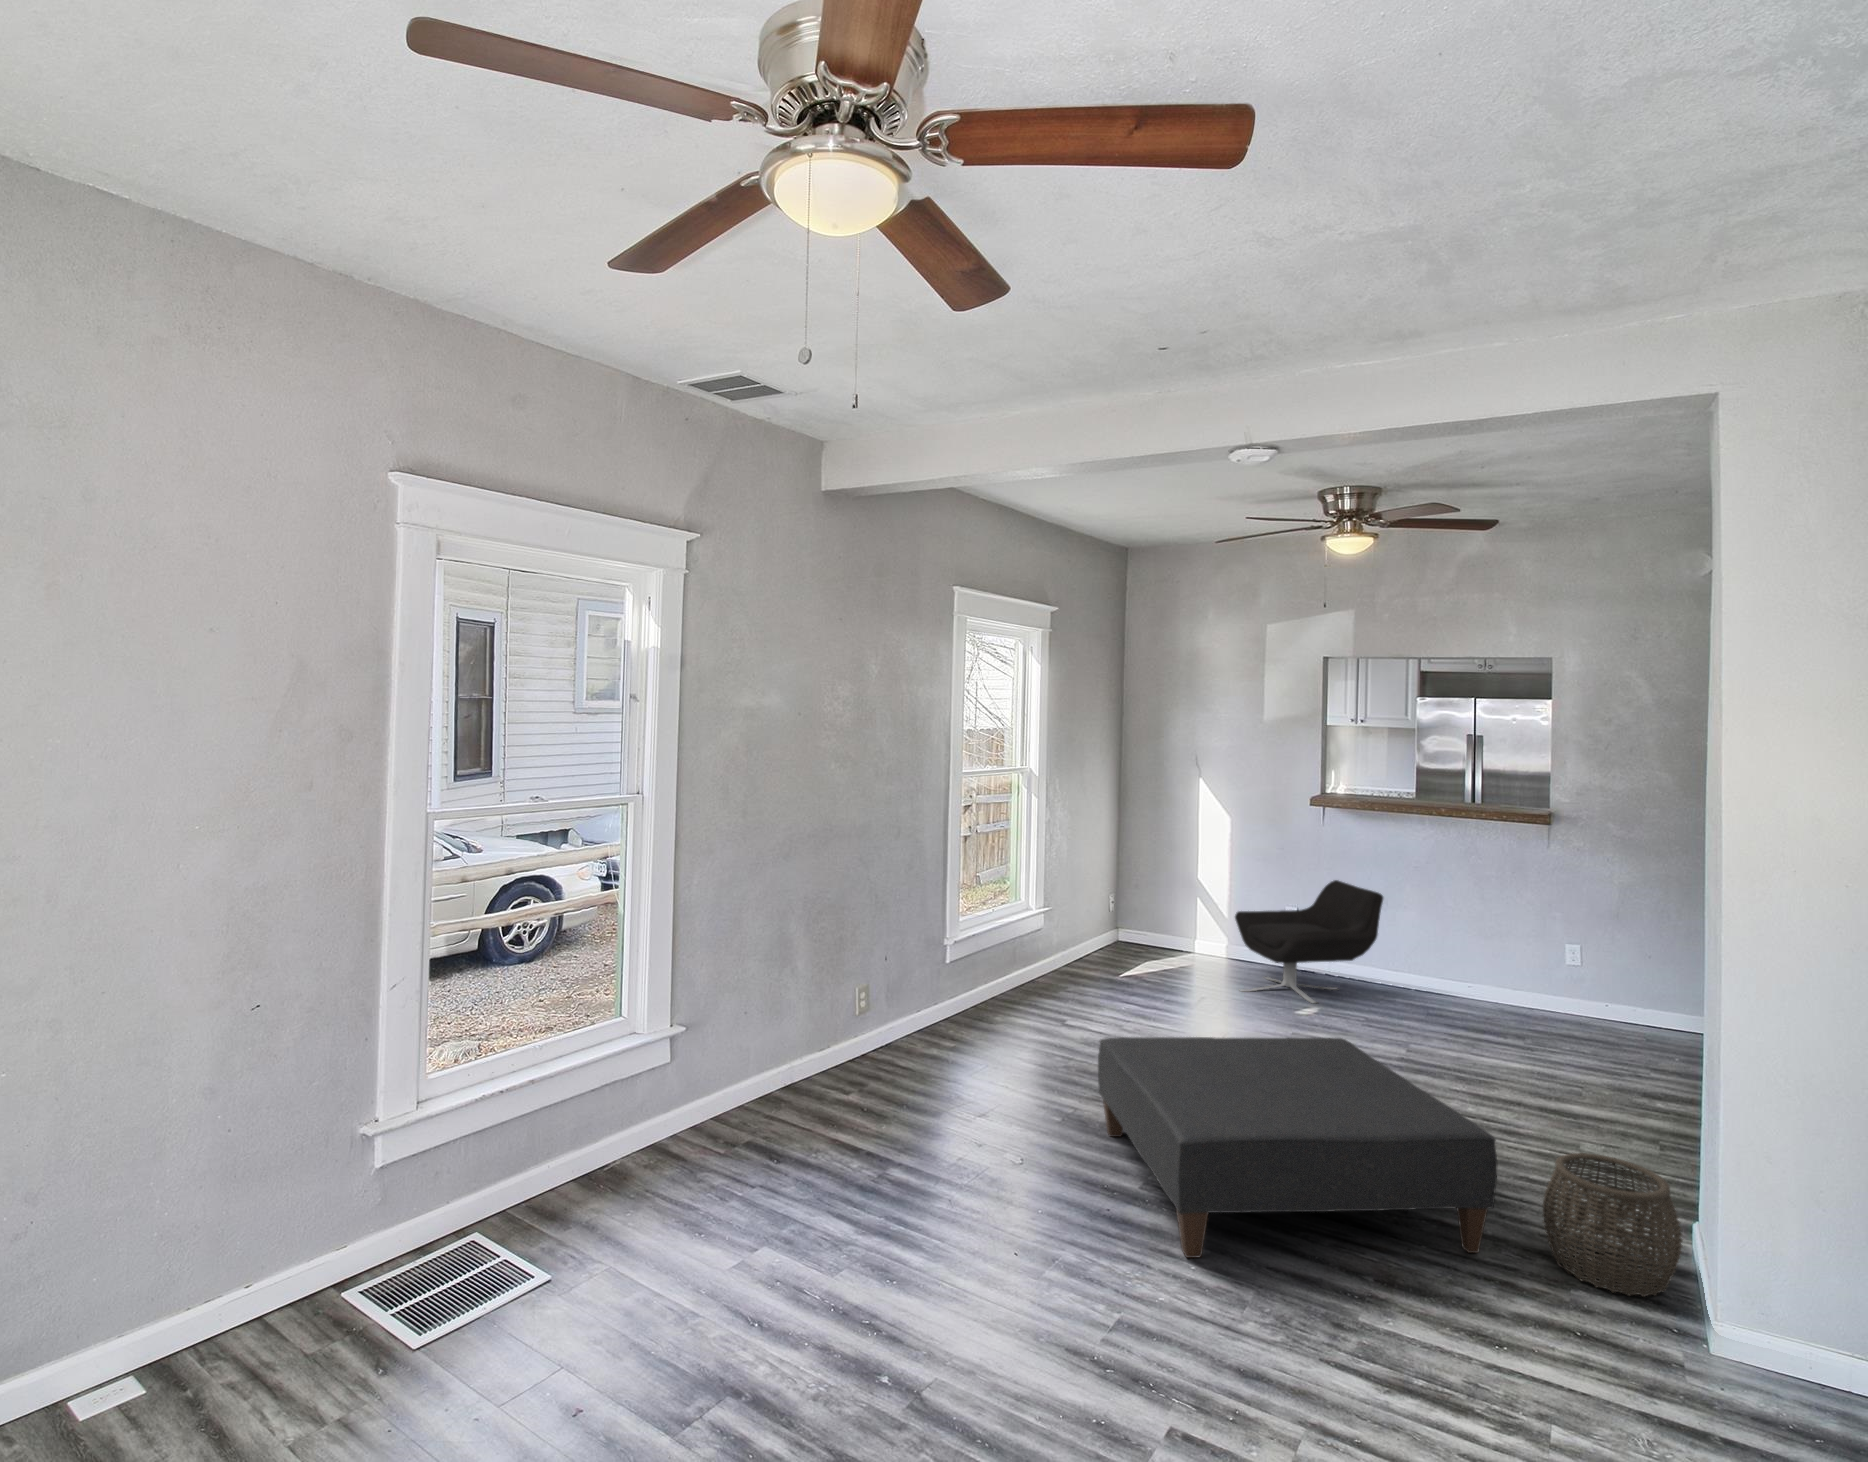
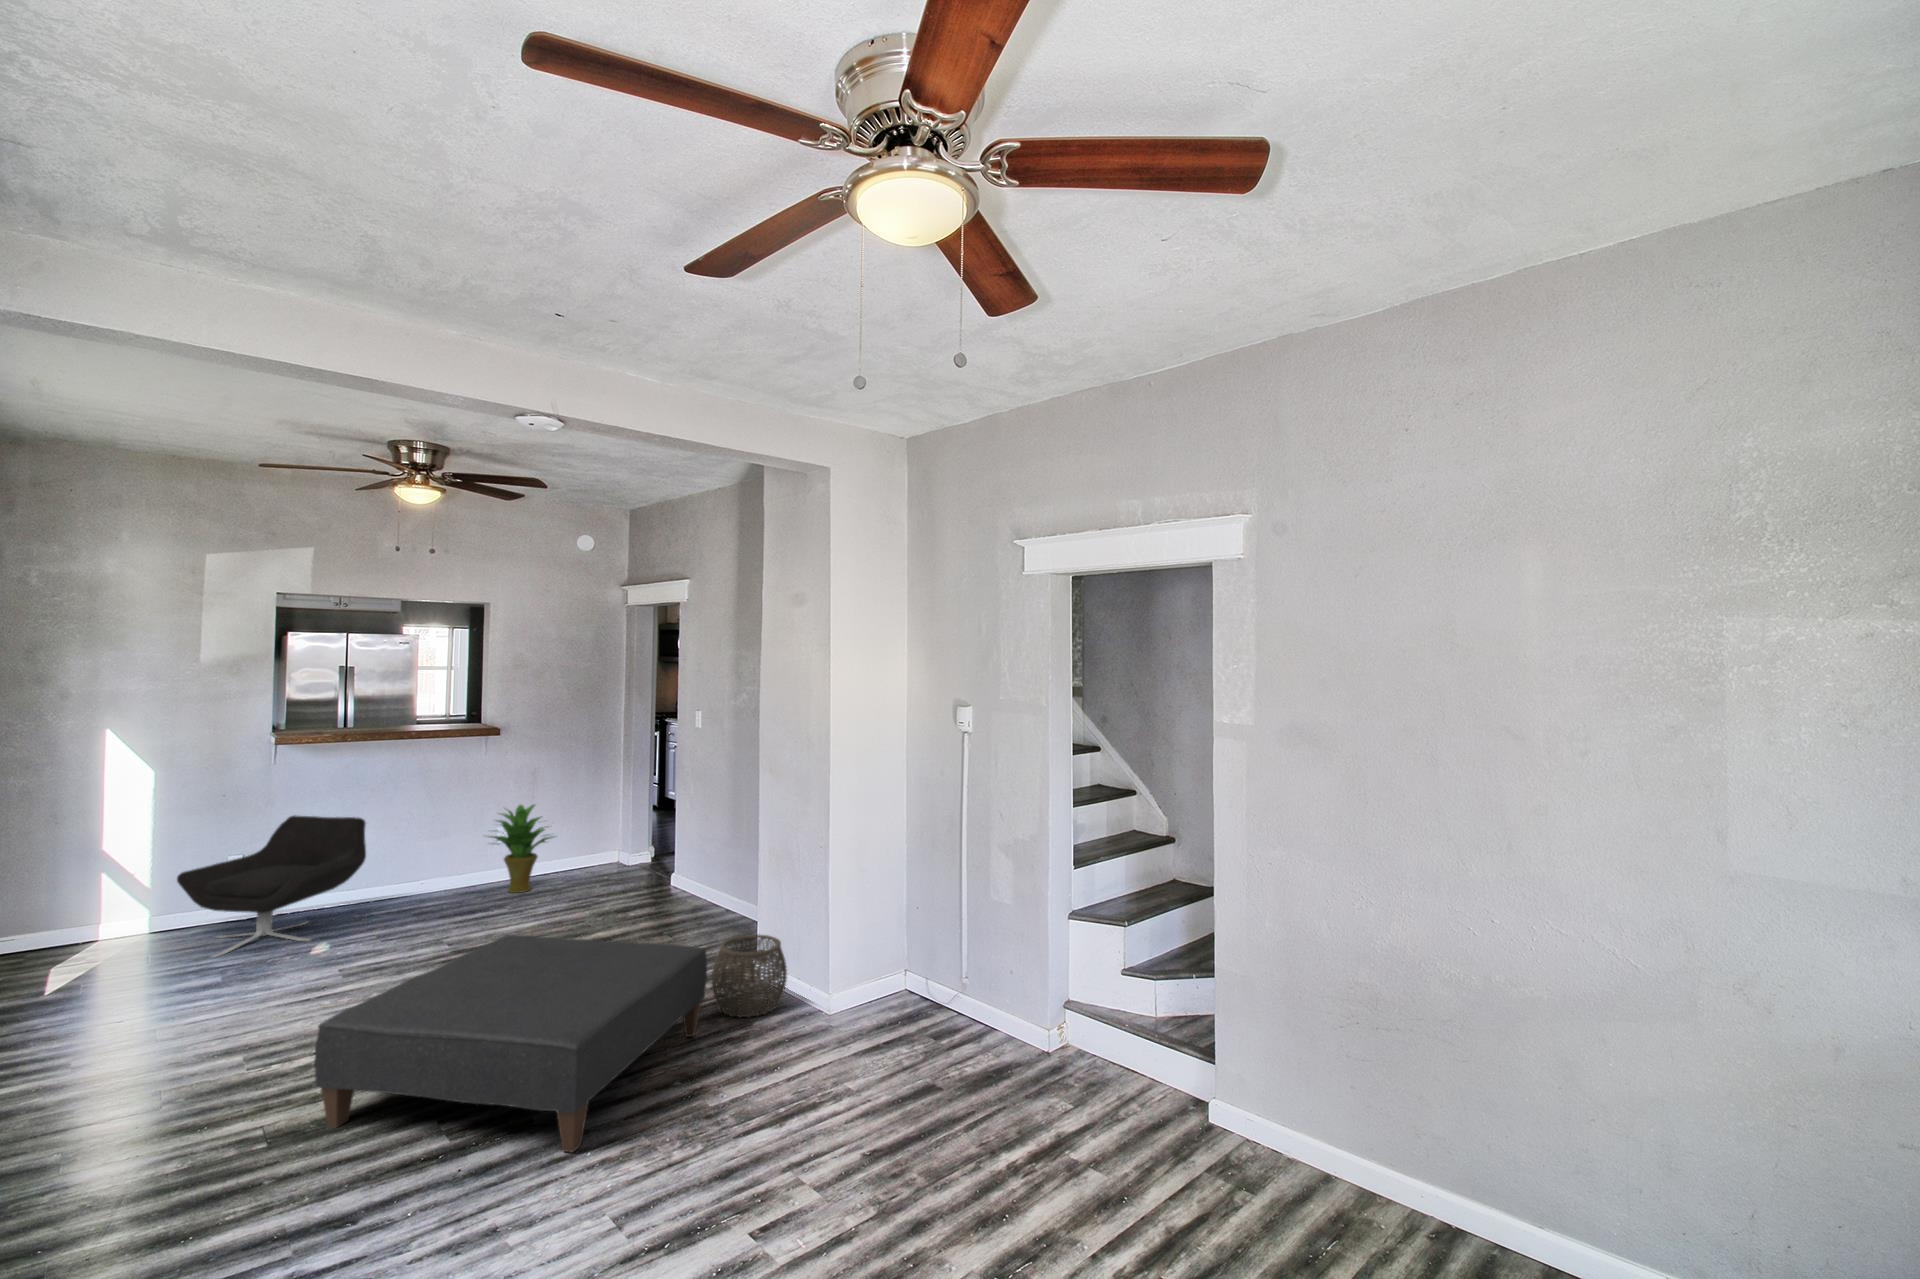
potted plant: none [1526,913,1628,1032] -> present [489,804,553,893]

